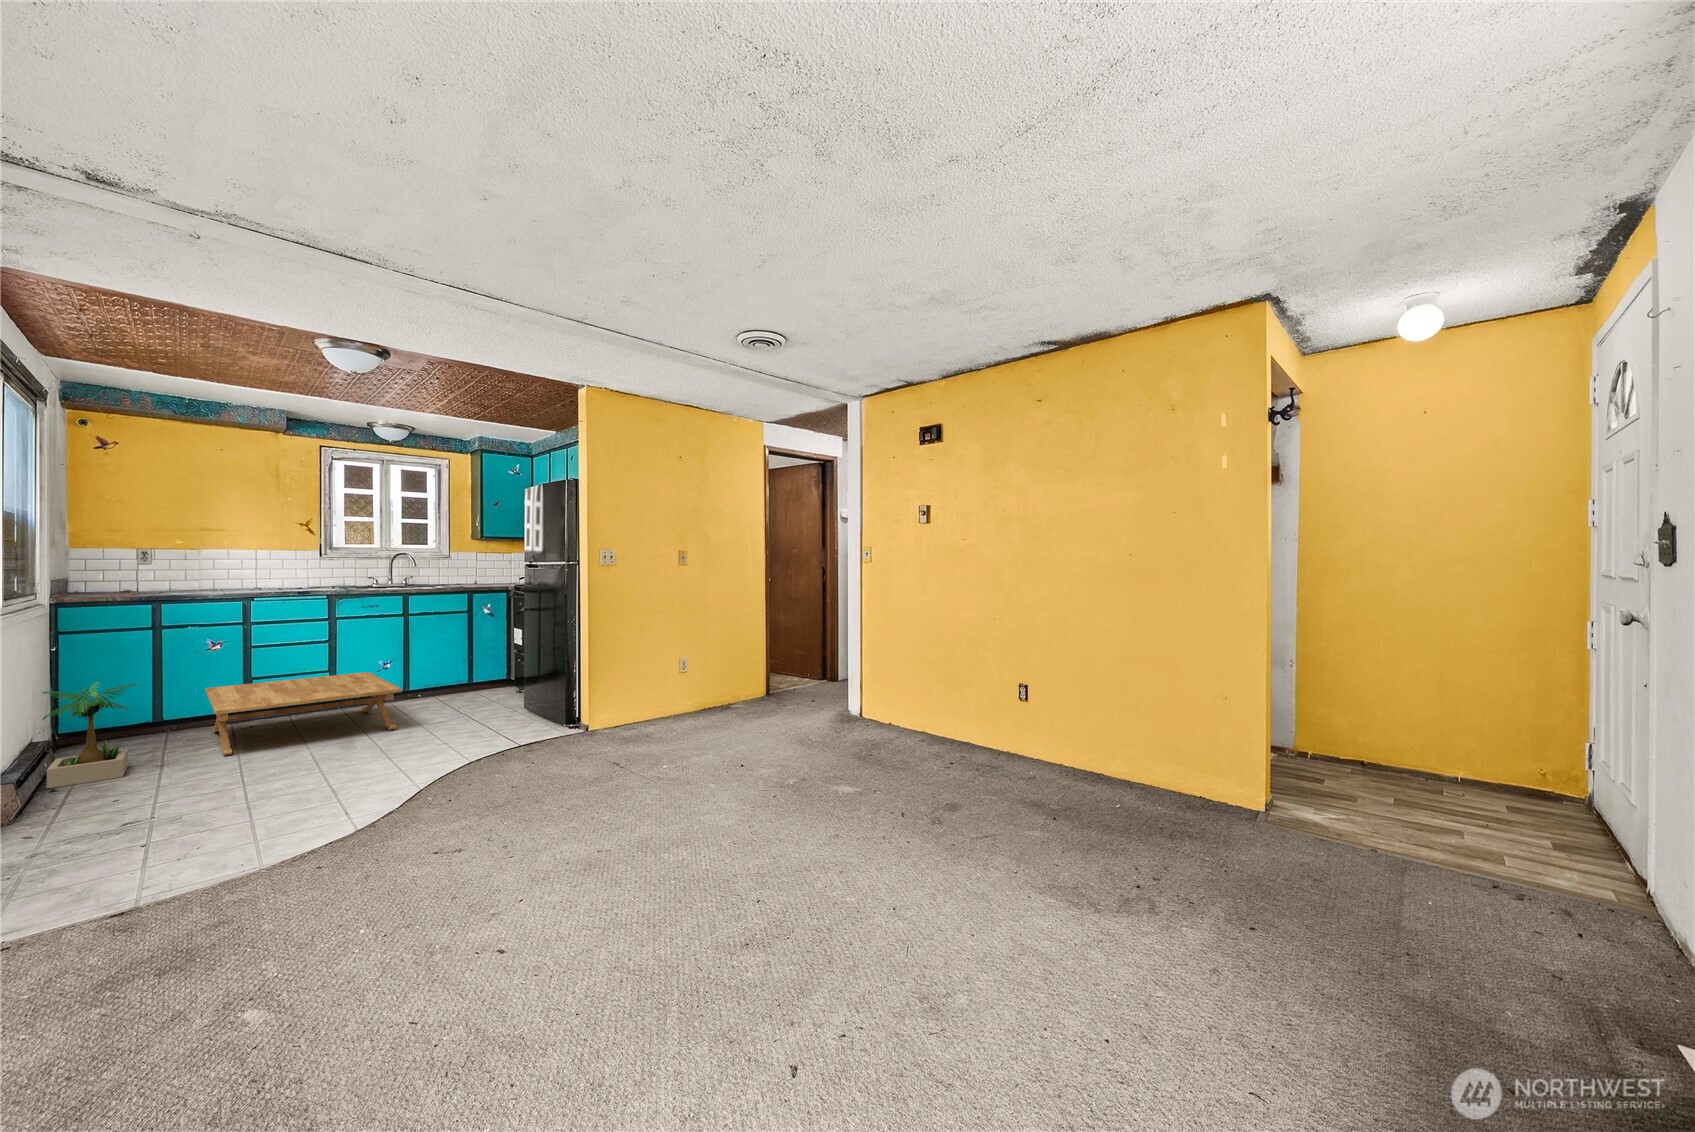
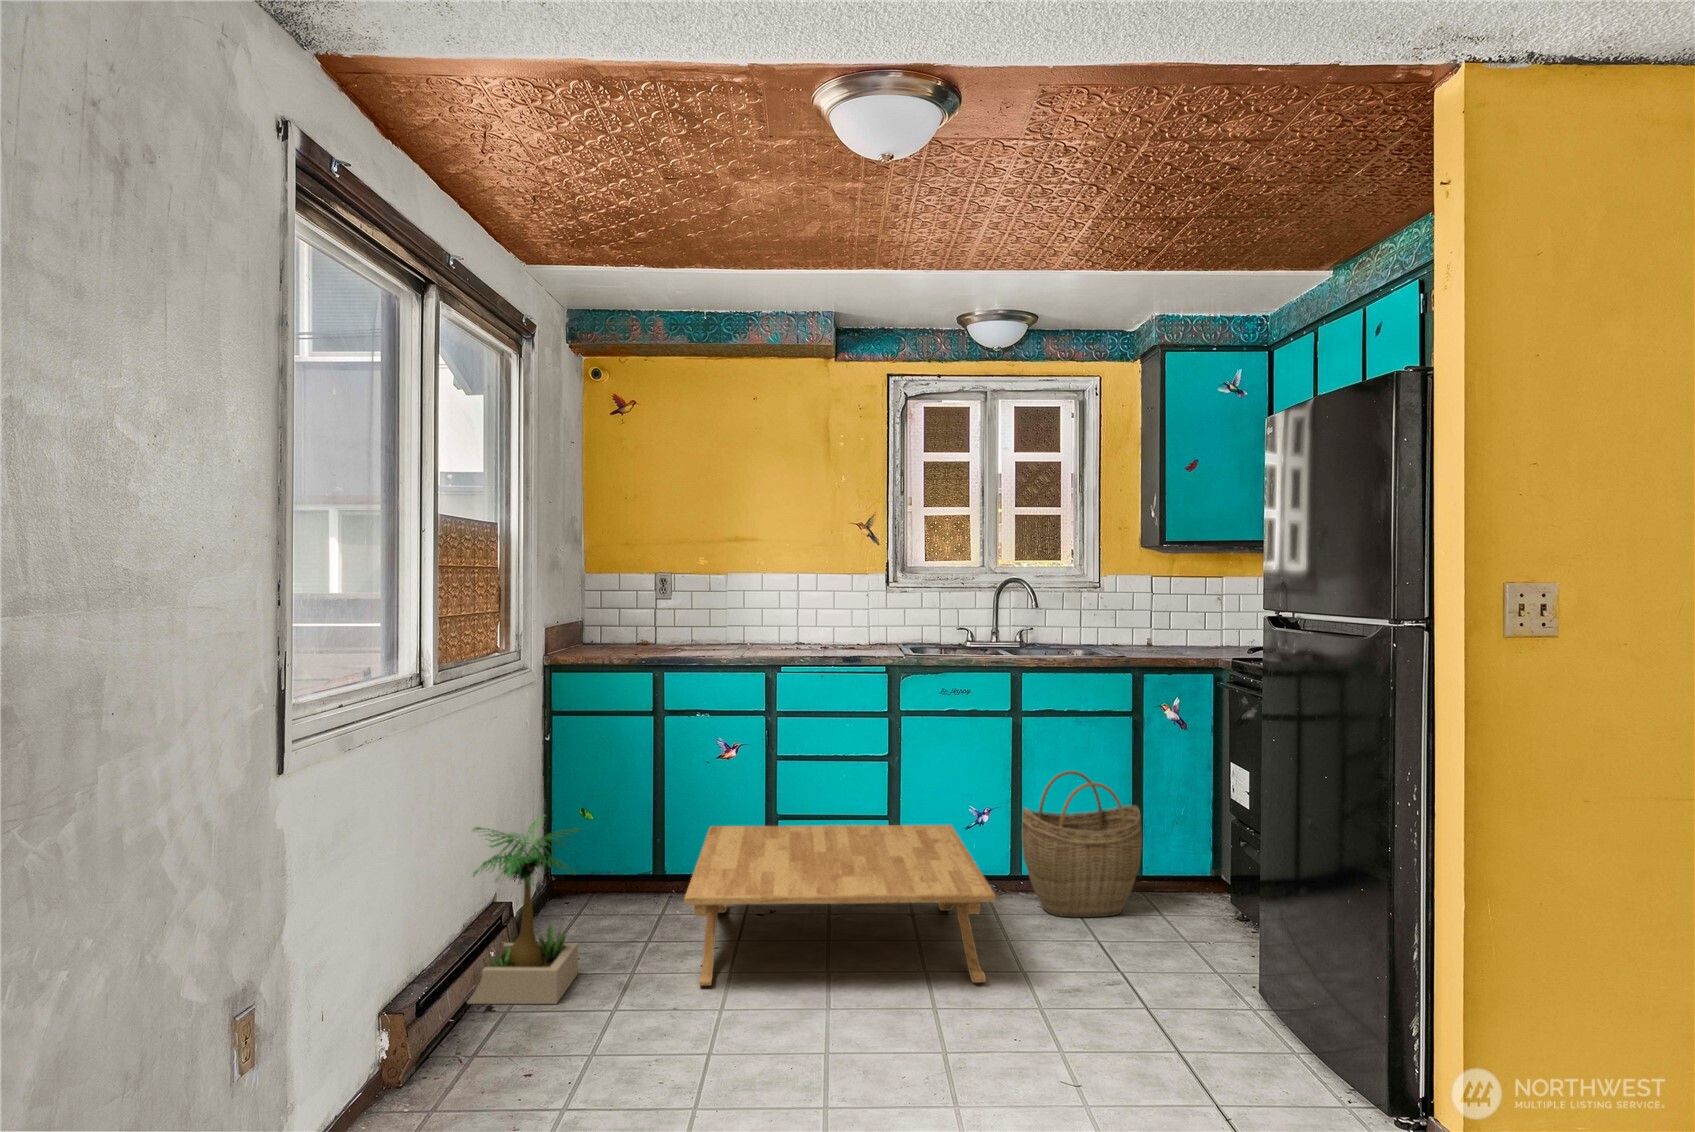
woven basket: none [409,641,472,705] -> present [1021,771,1142,917]

